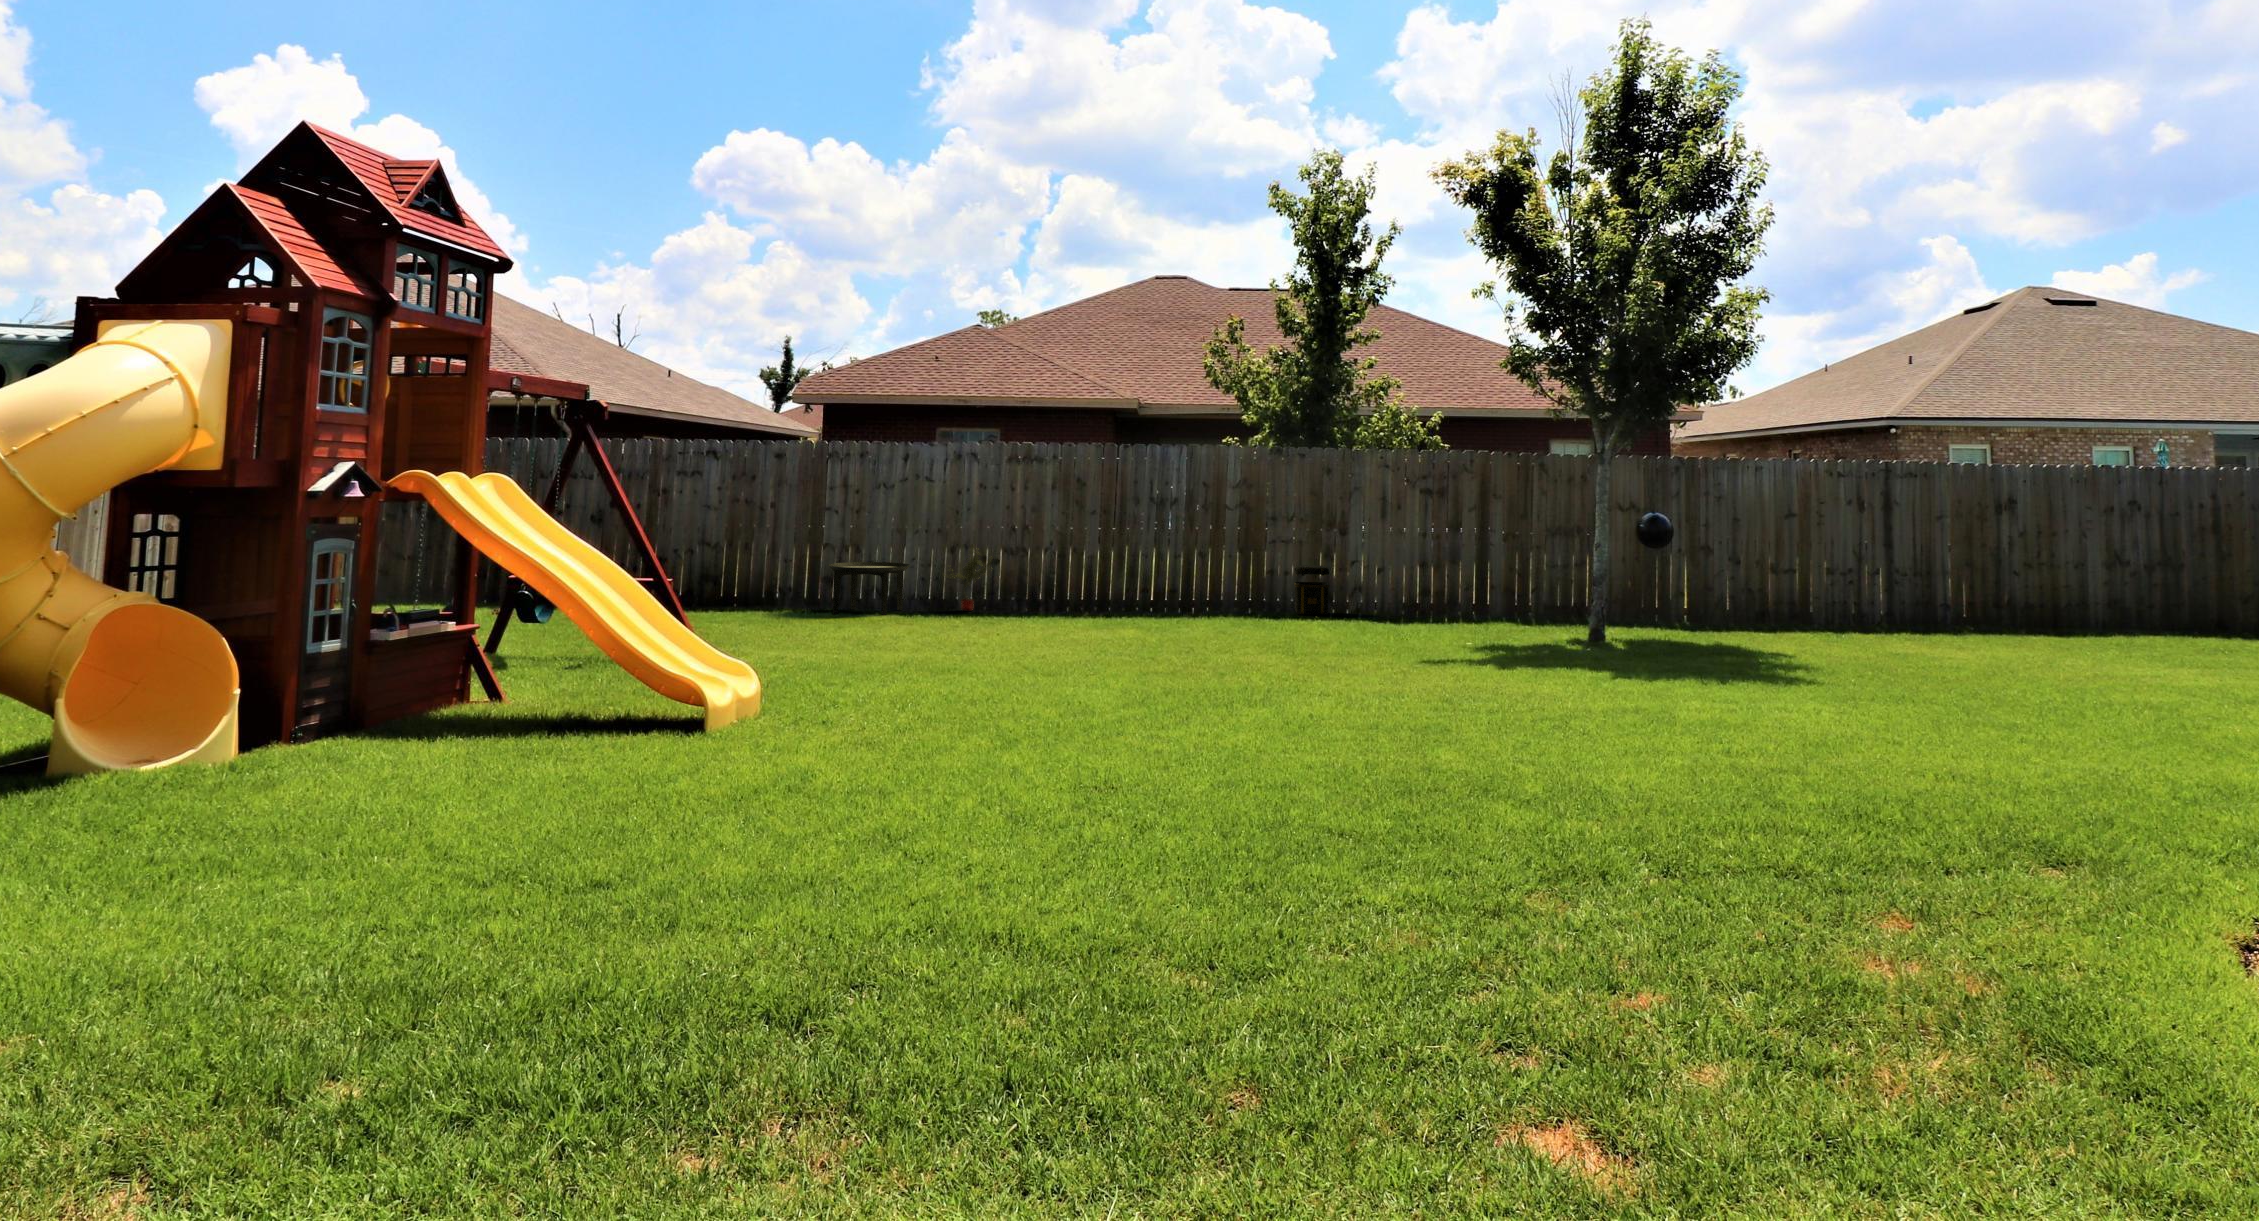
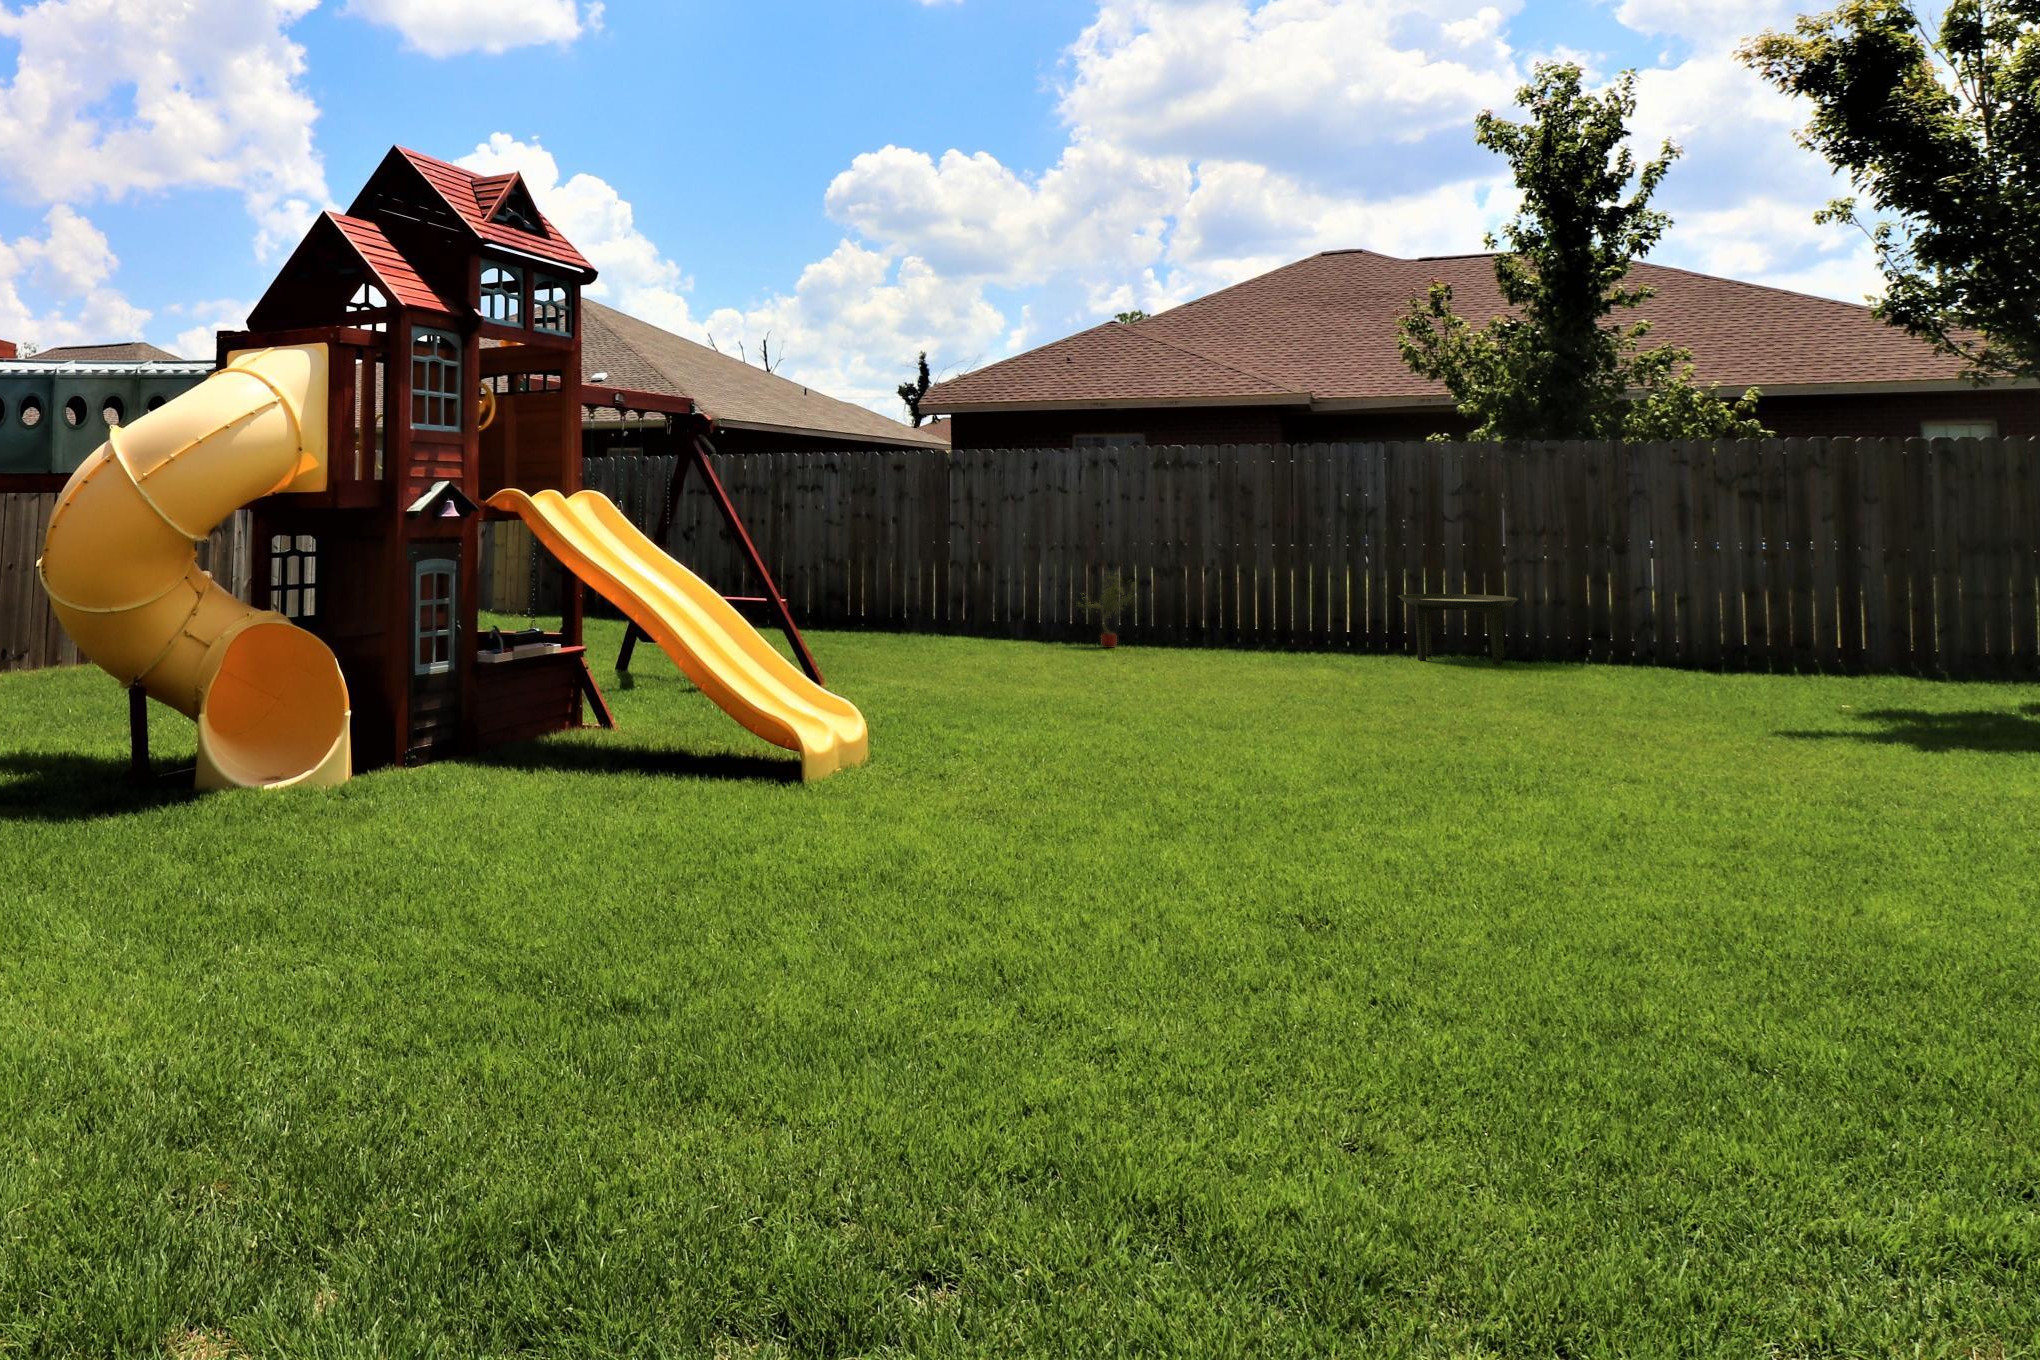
round table: present [828,562,910,615] -> present [1398,594,1518,664]
toolbox: present [1294,565,1329,615] -> none [1565,595,1627,664]

